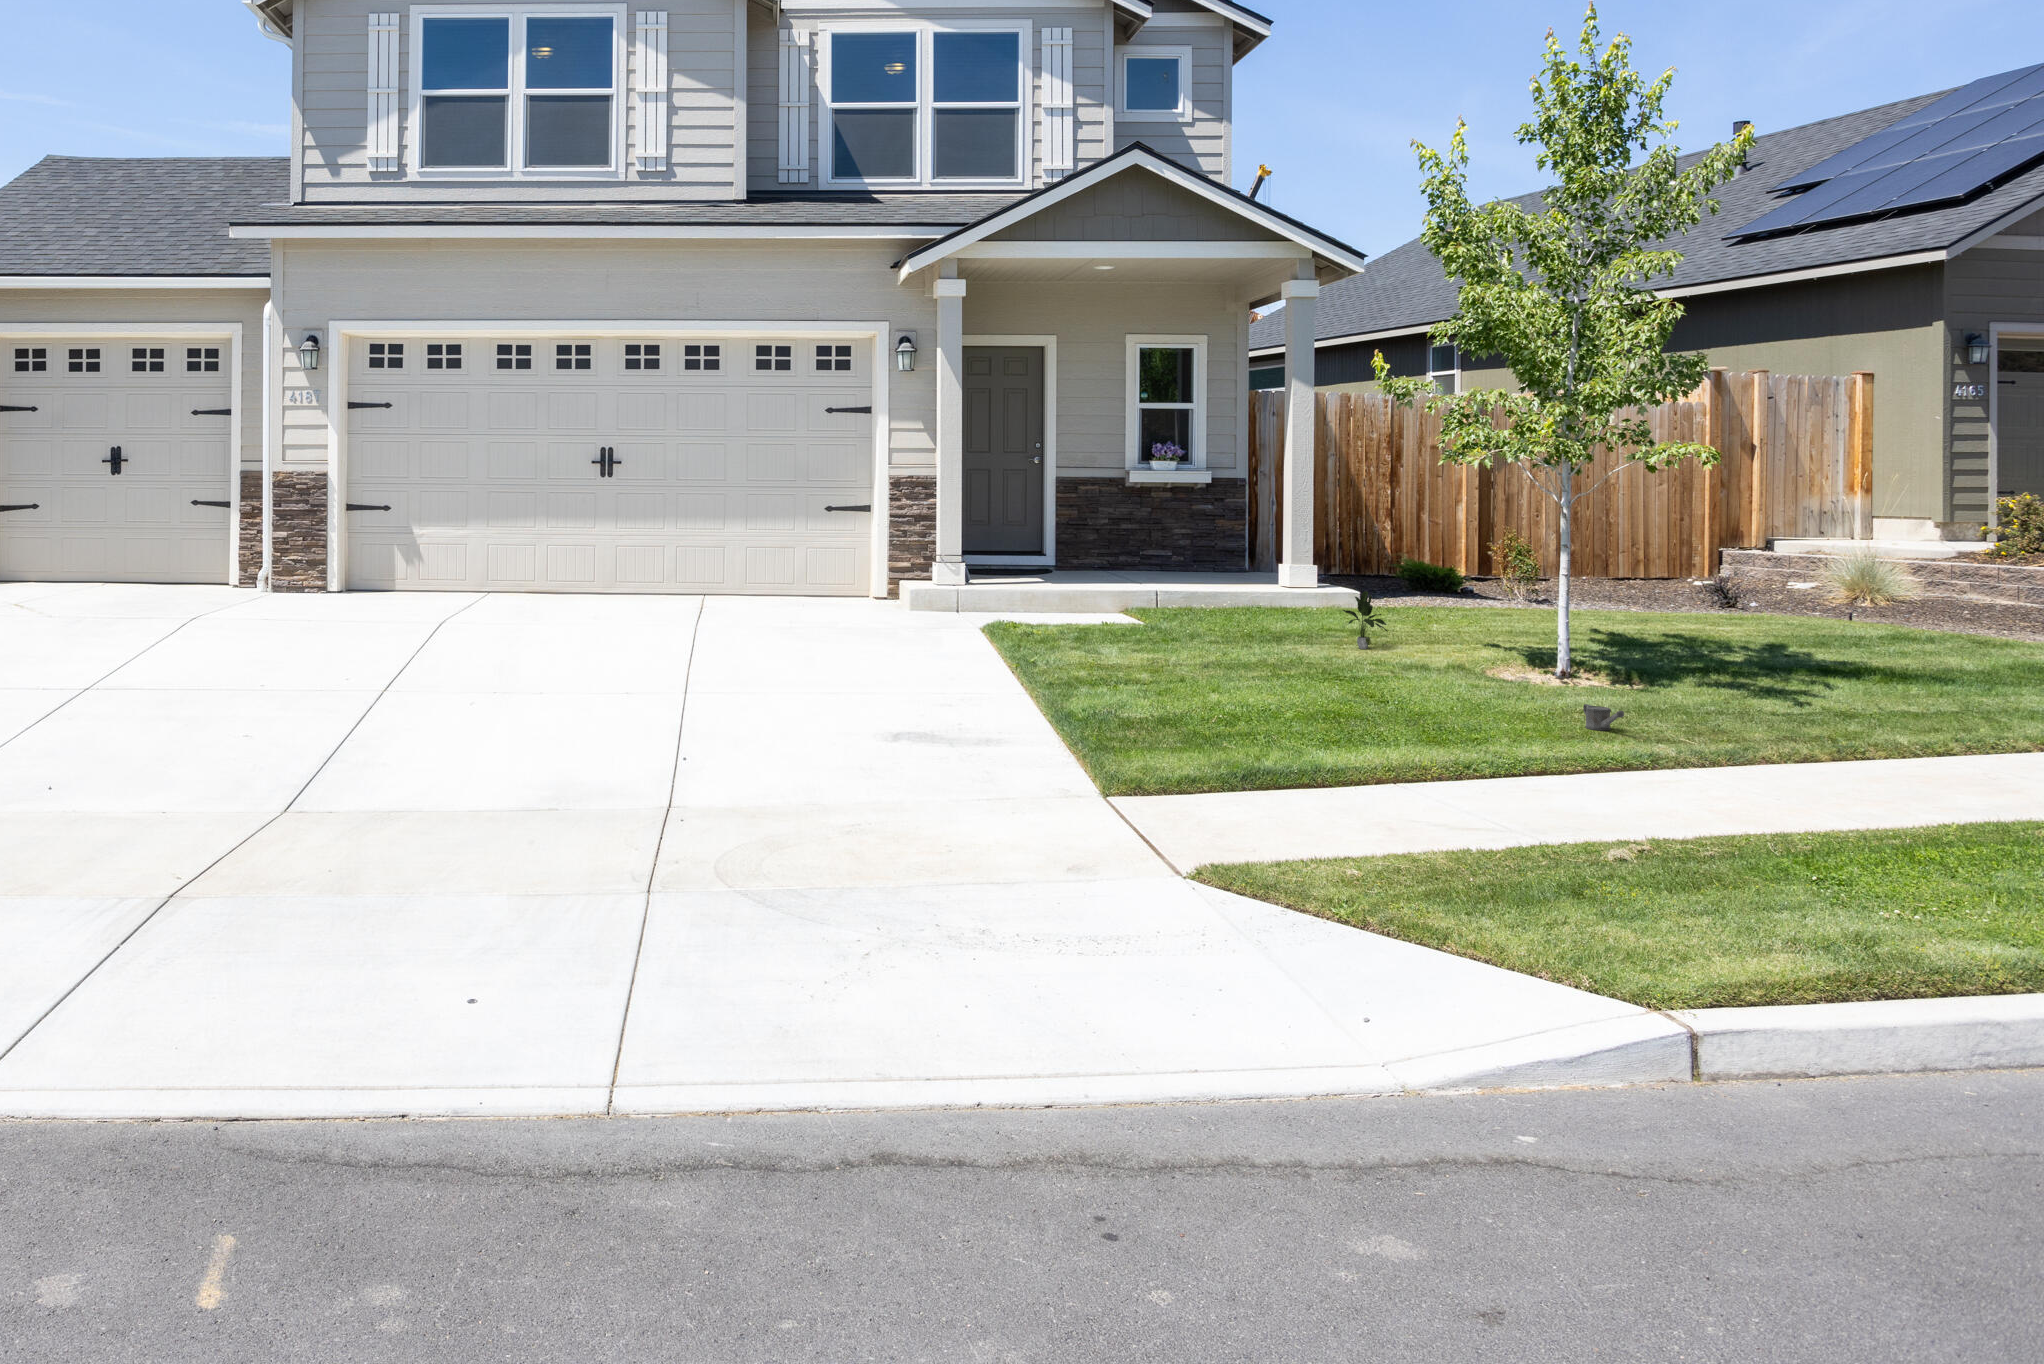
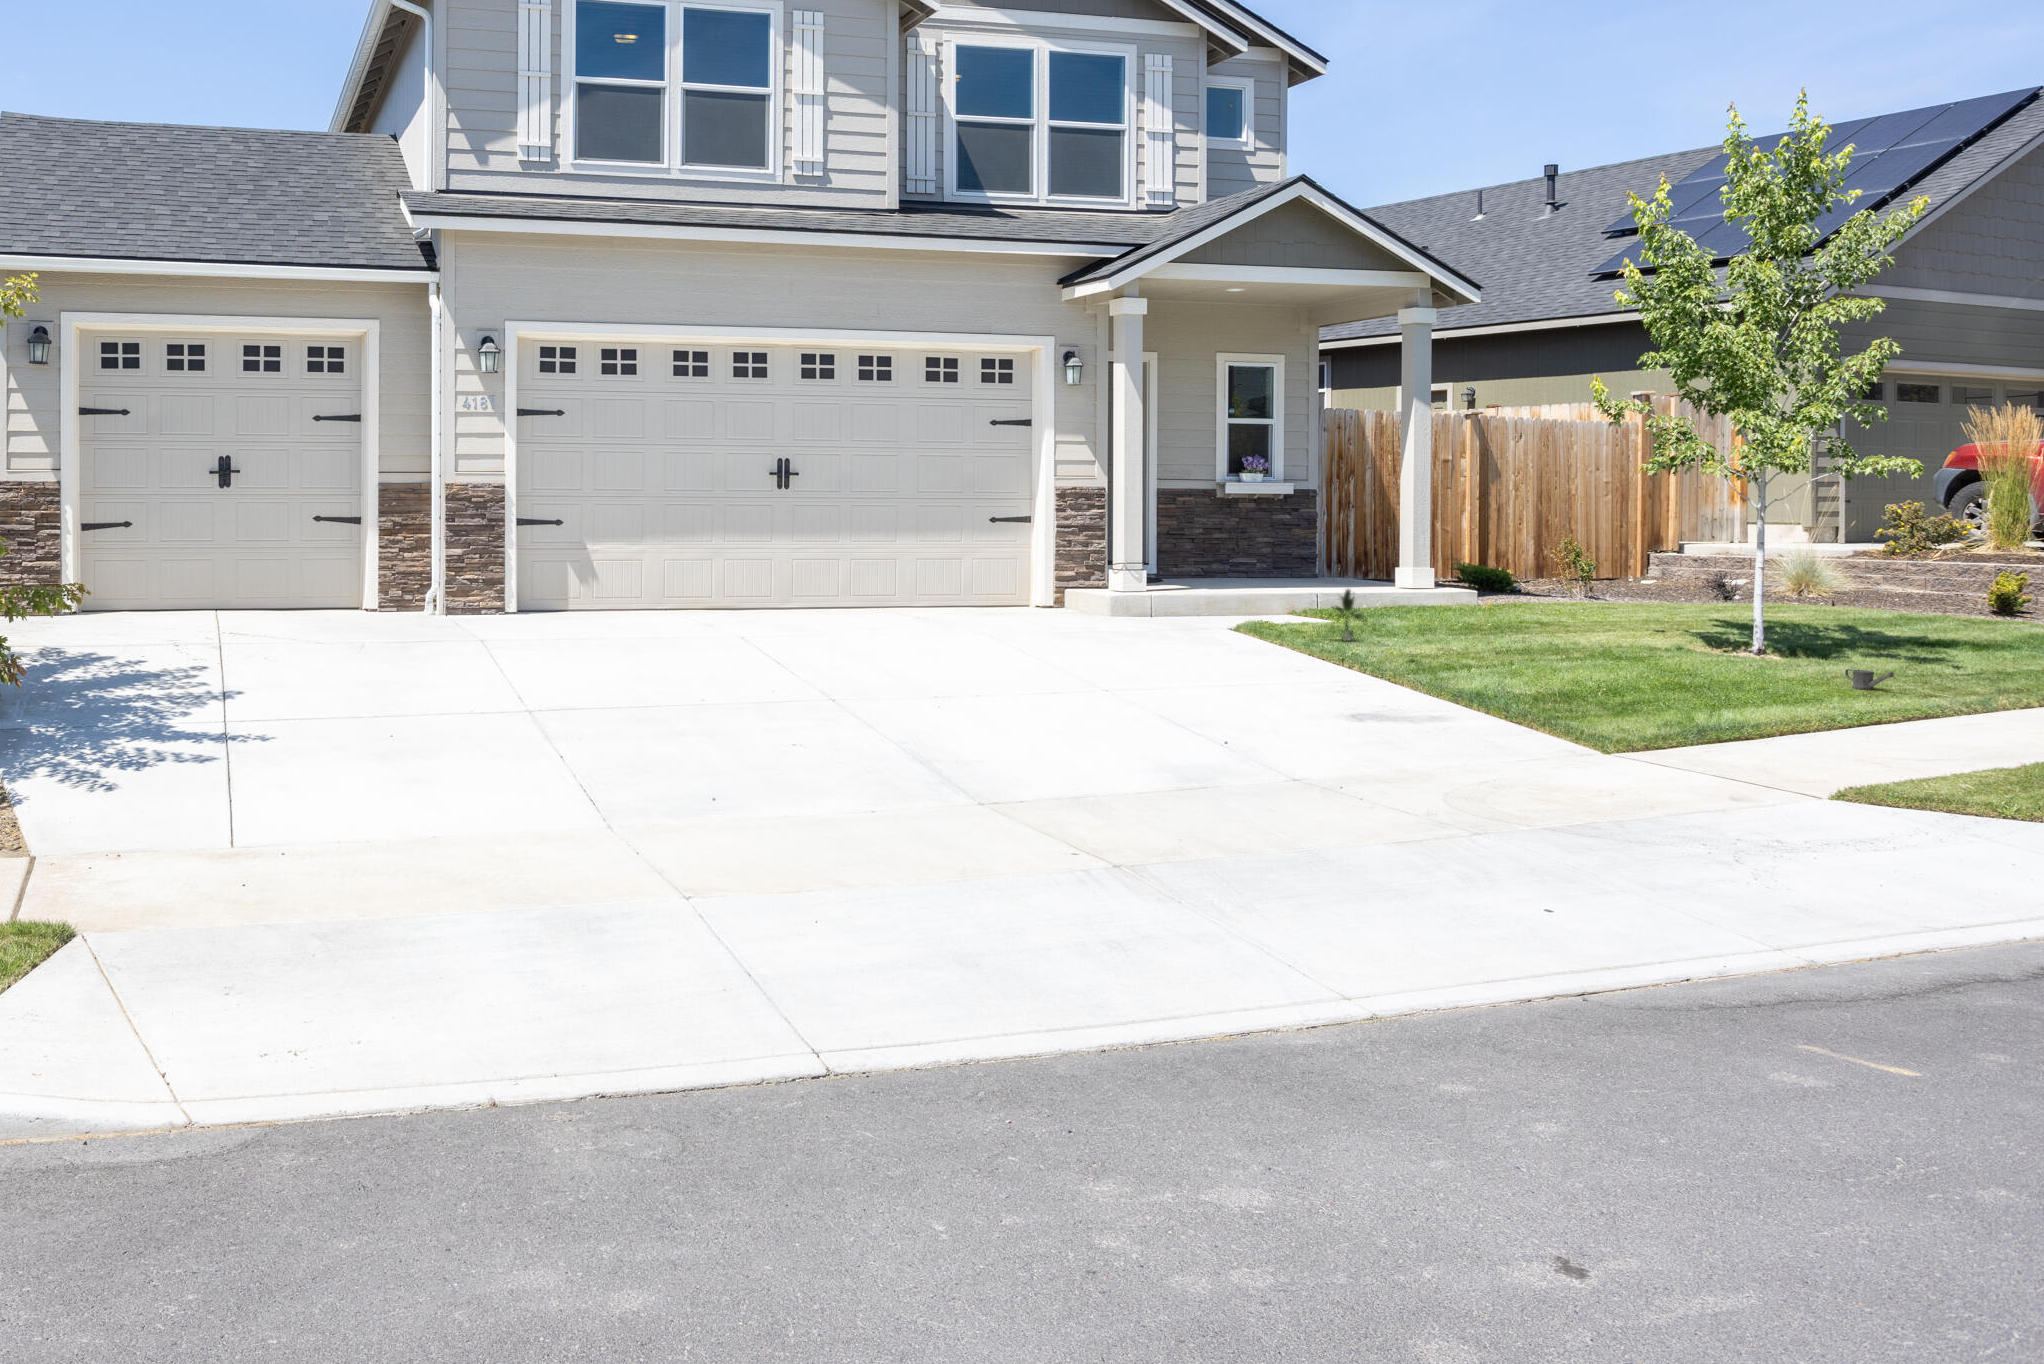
potted plant: present [1343,591,1387,649] -> present [1332,589,1364,641]

